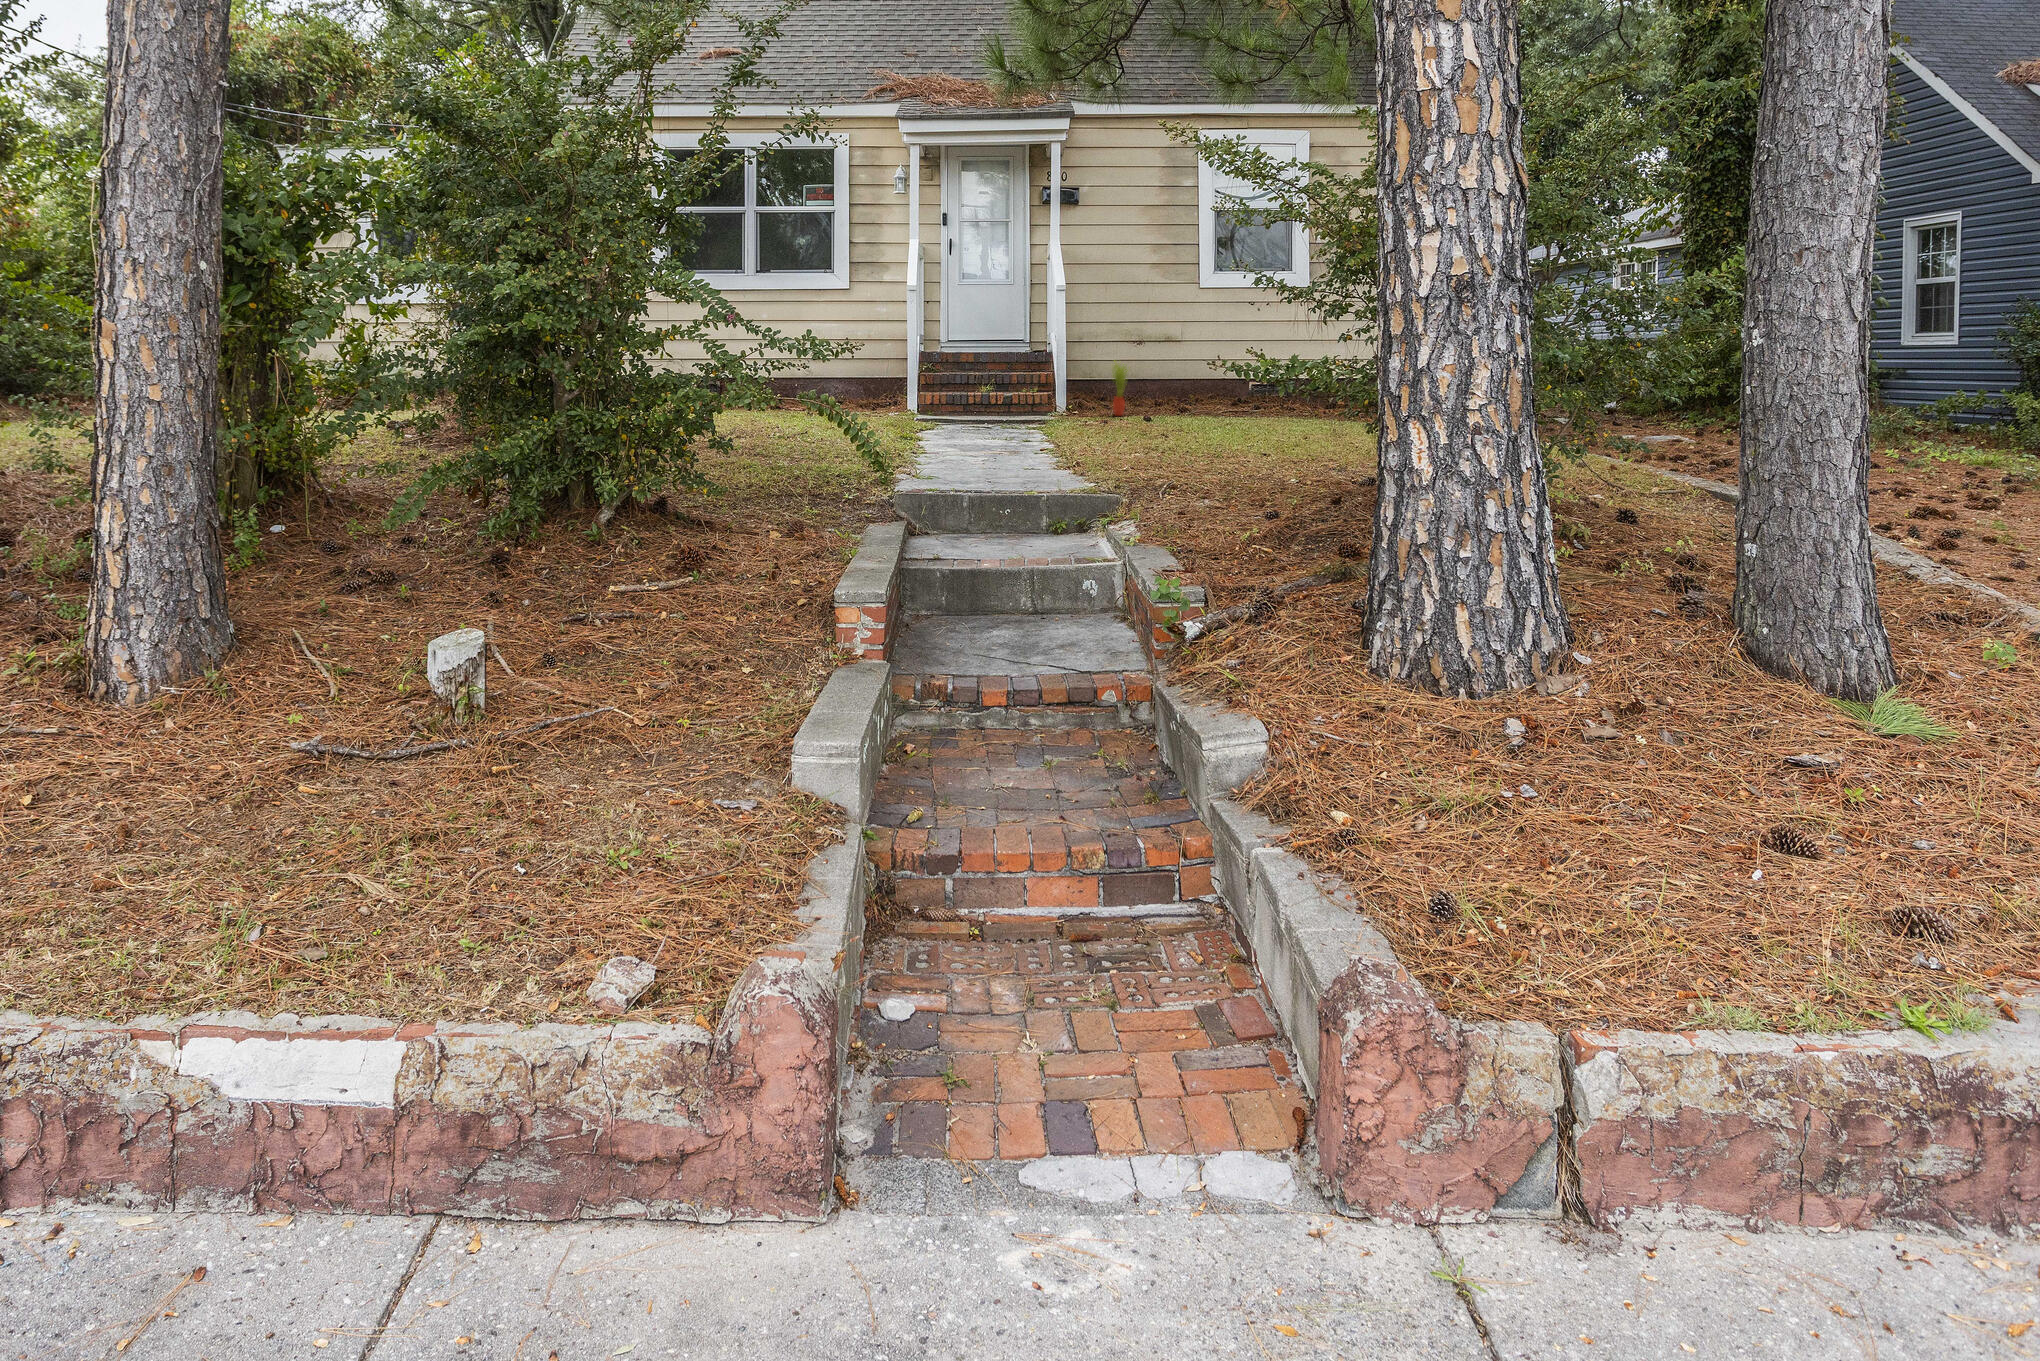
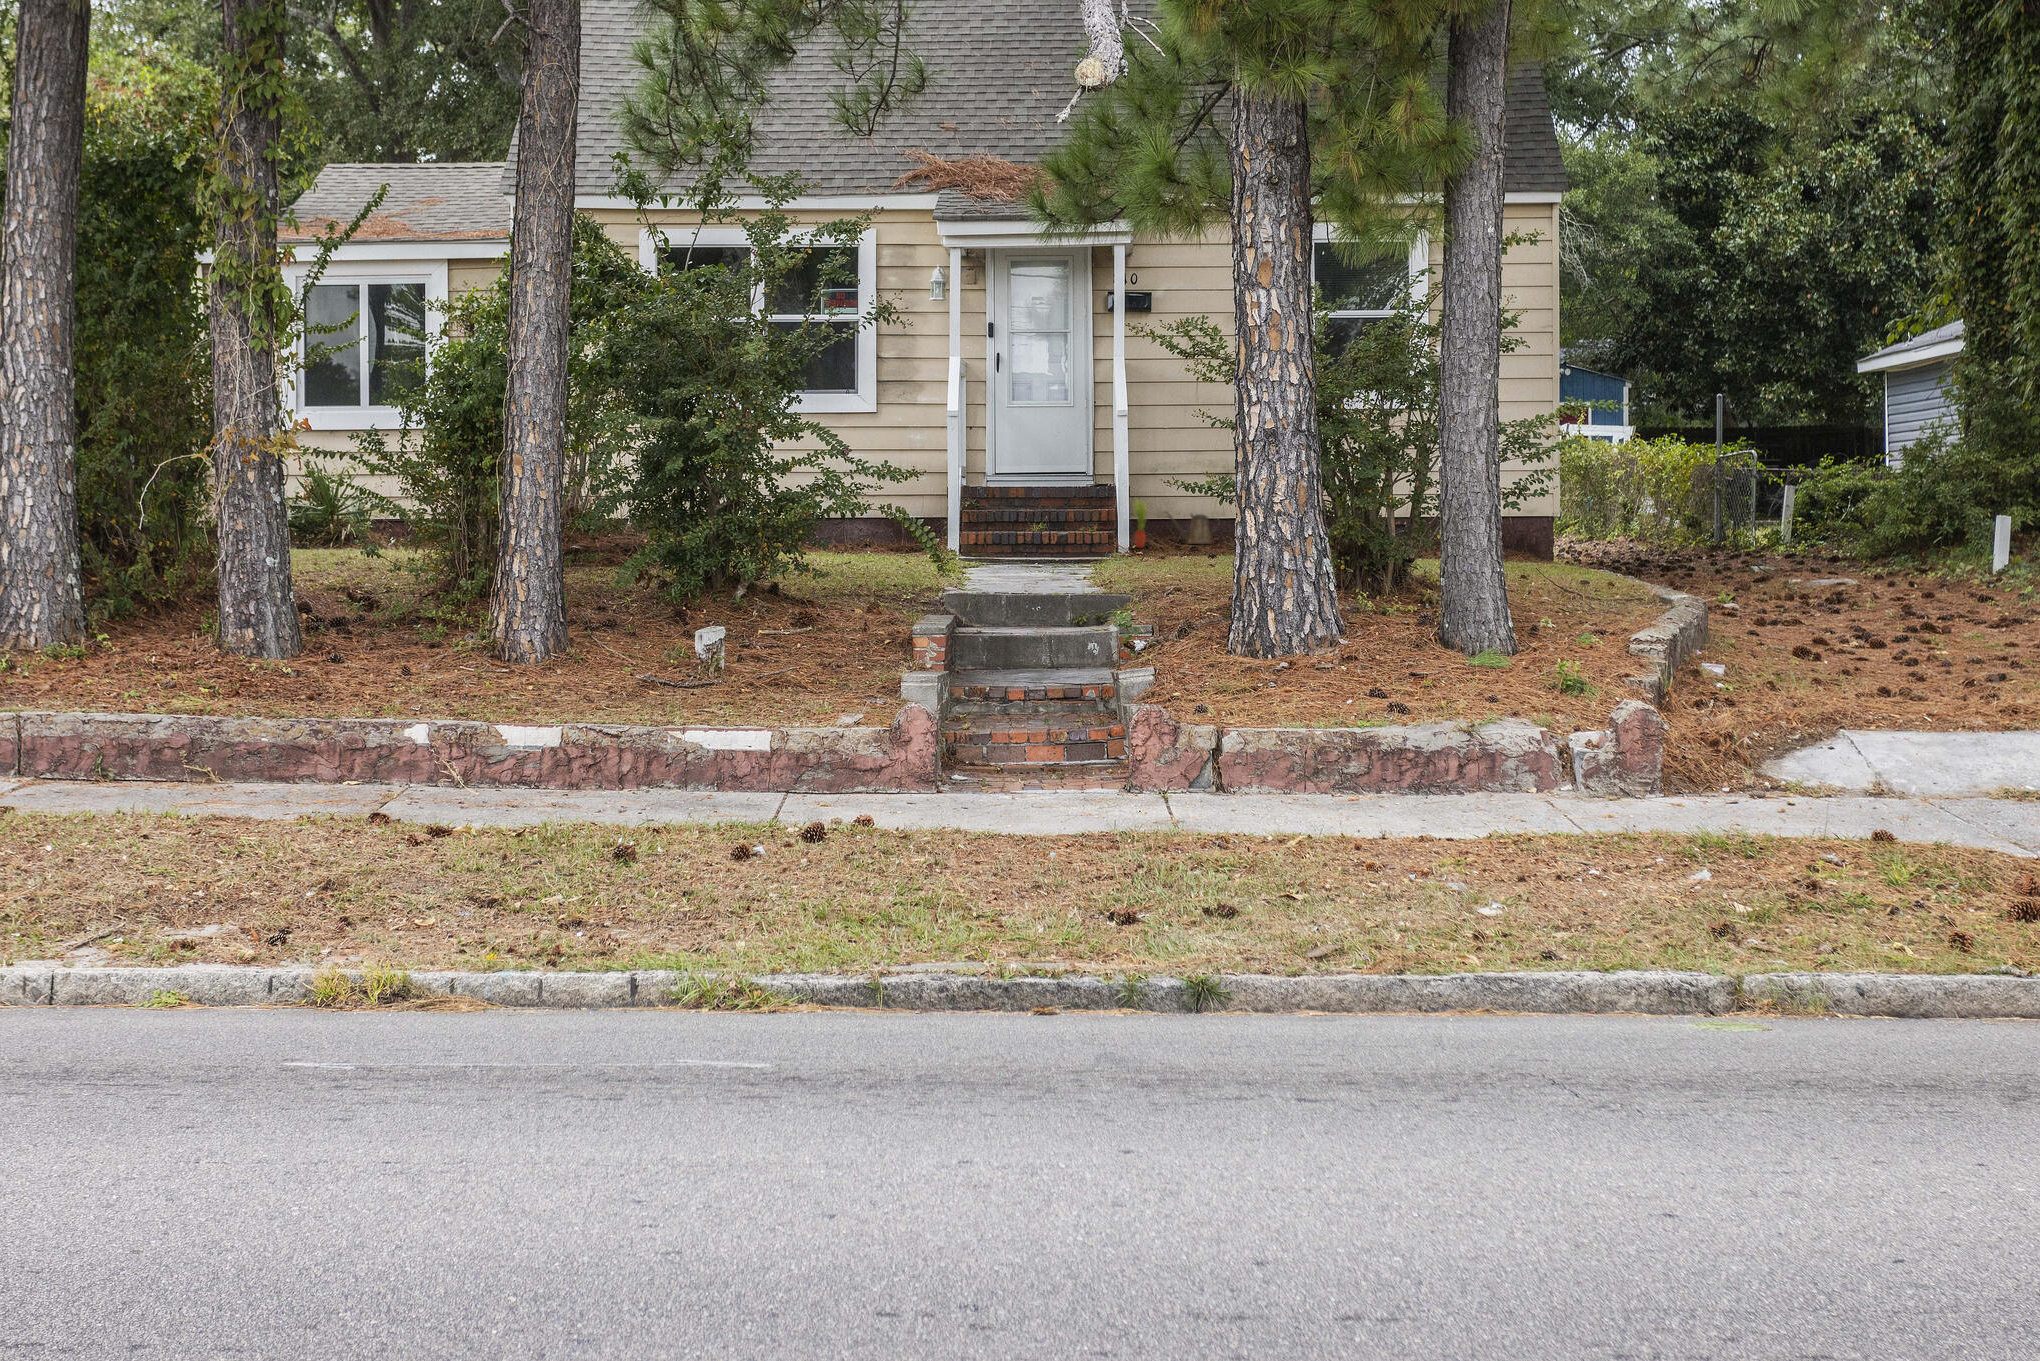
watering can: none [1142,373,1205,411] -> present [1166,512,1219,544]

